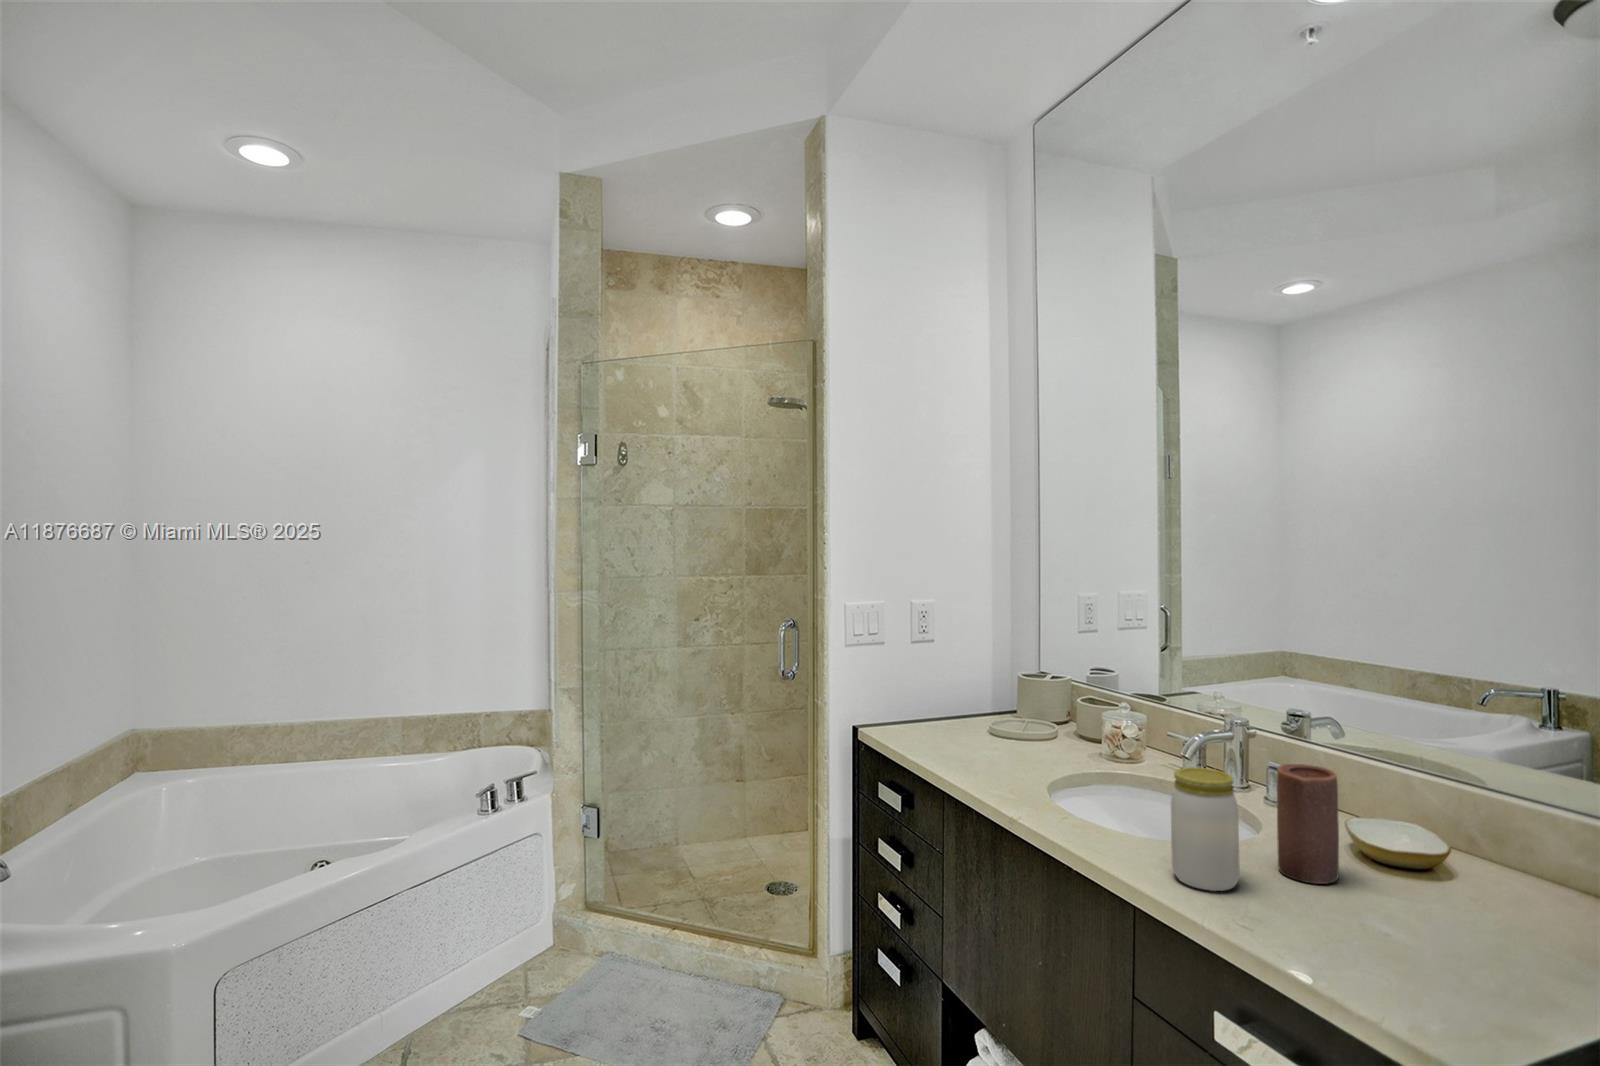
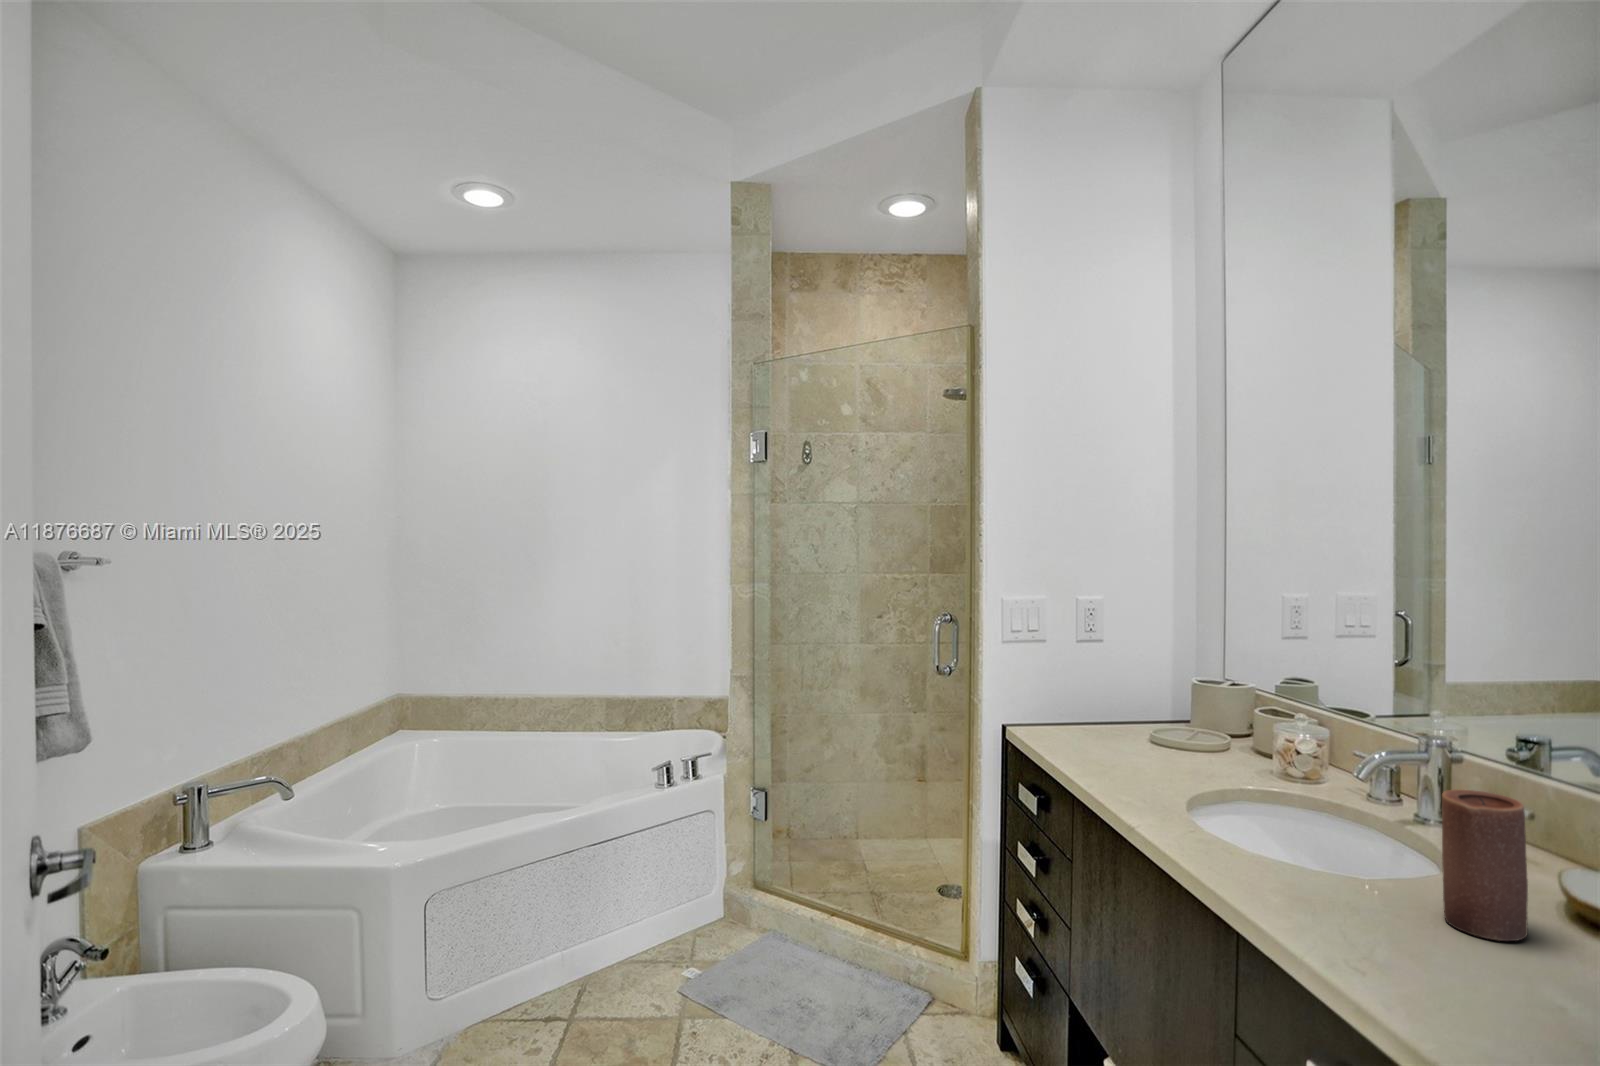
jar: present [1171,767,1240,891] -> none [1291,783,1379,931]

